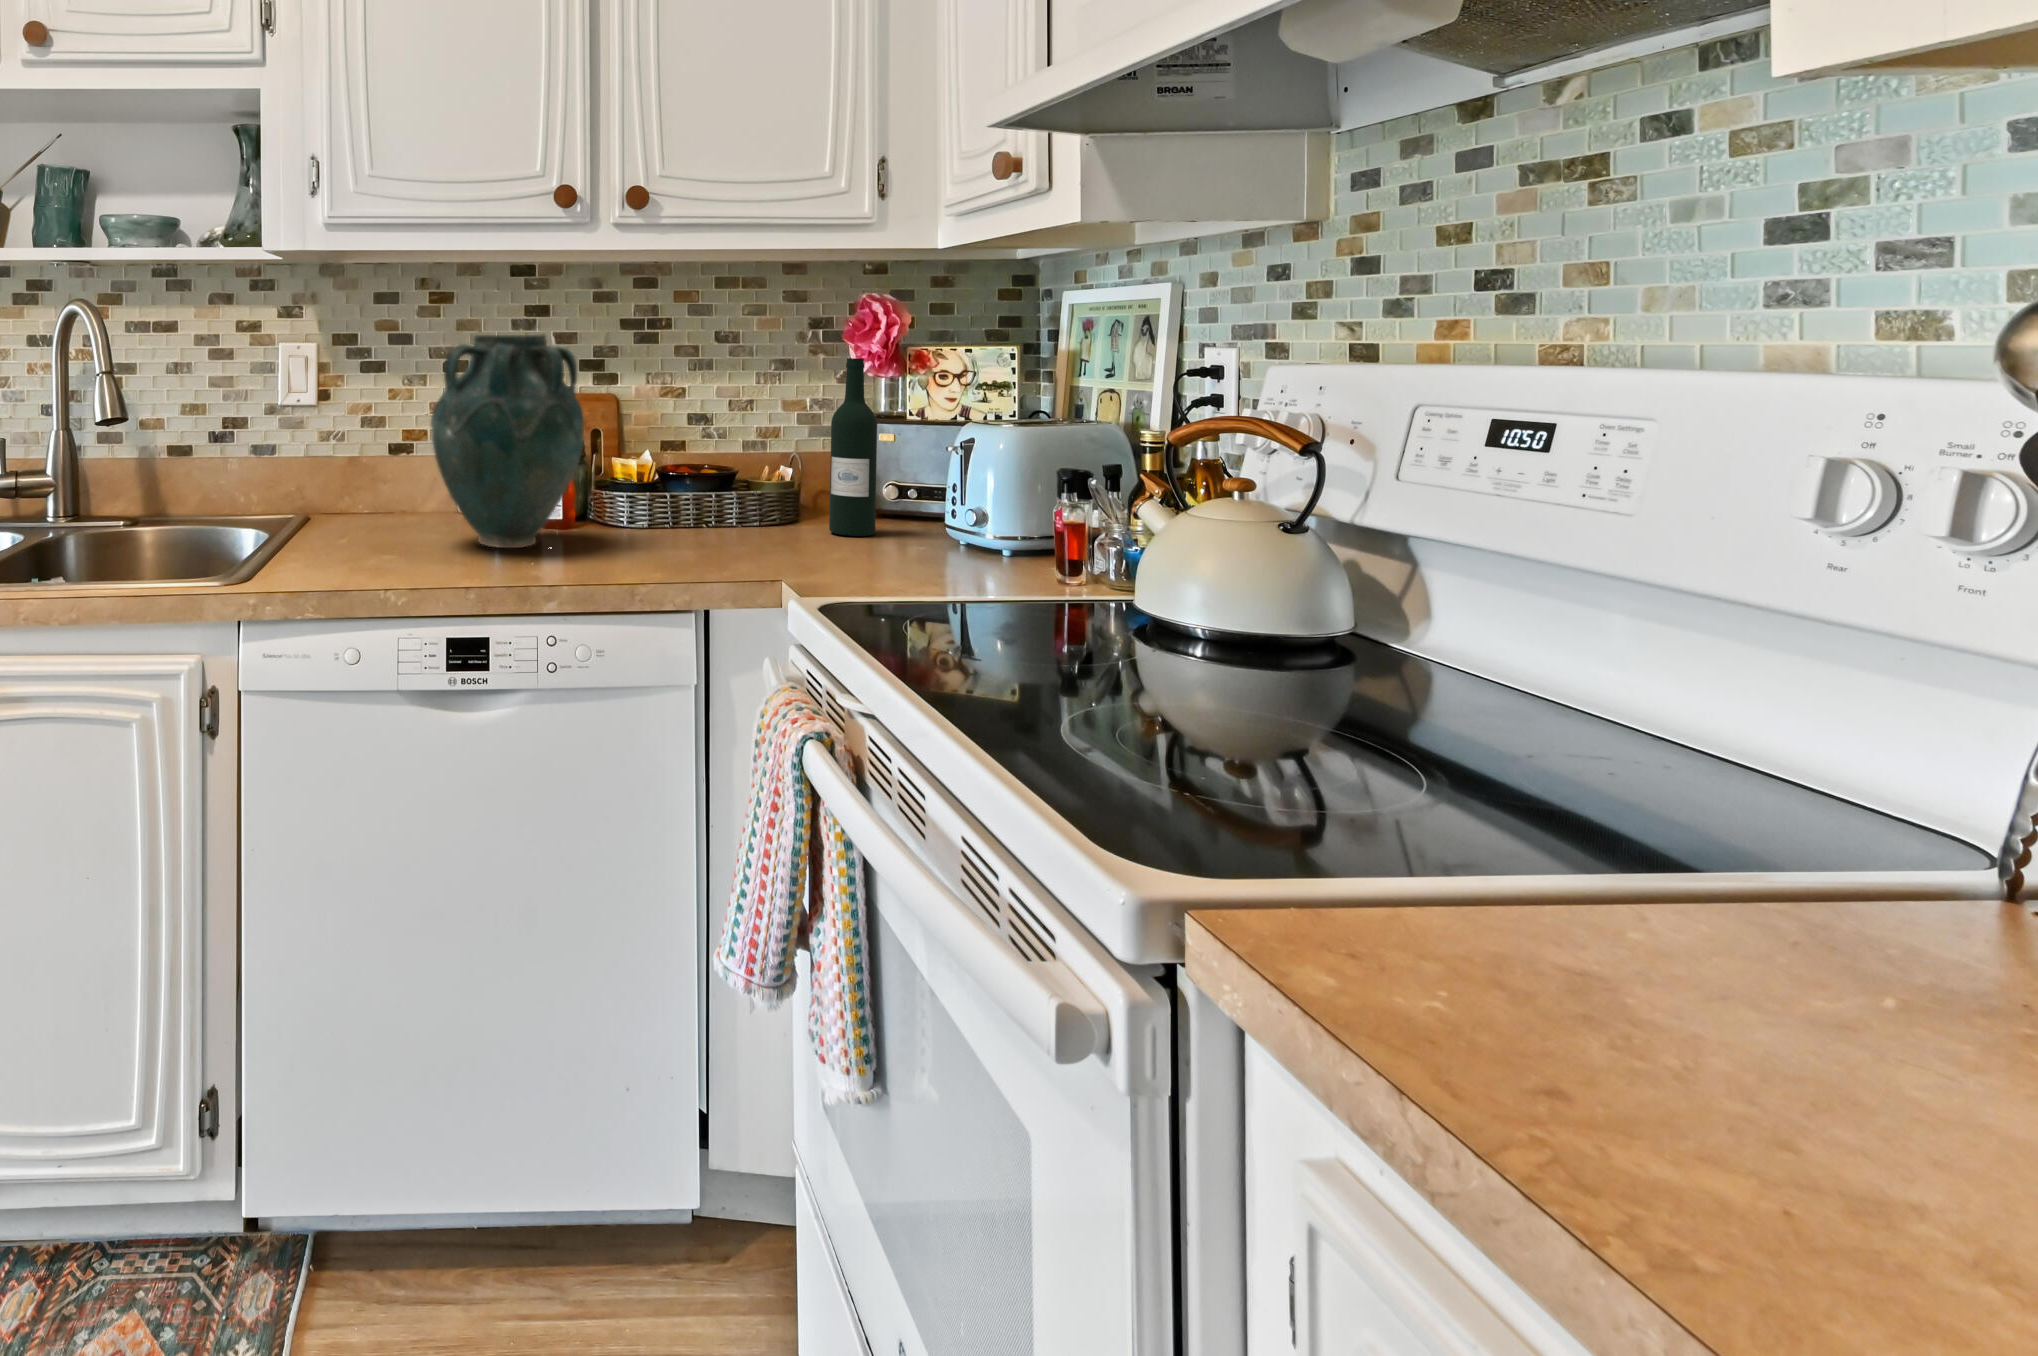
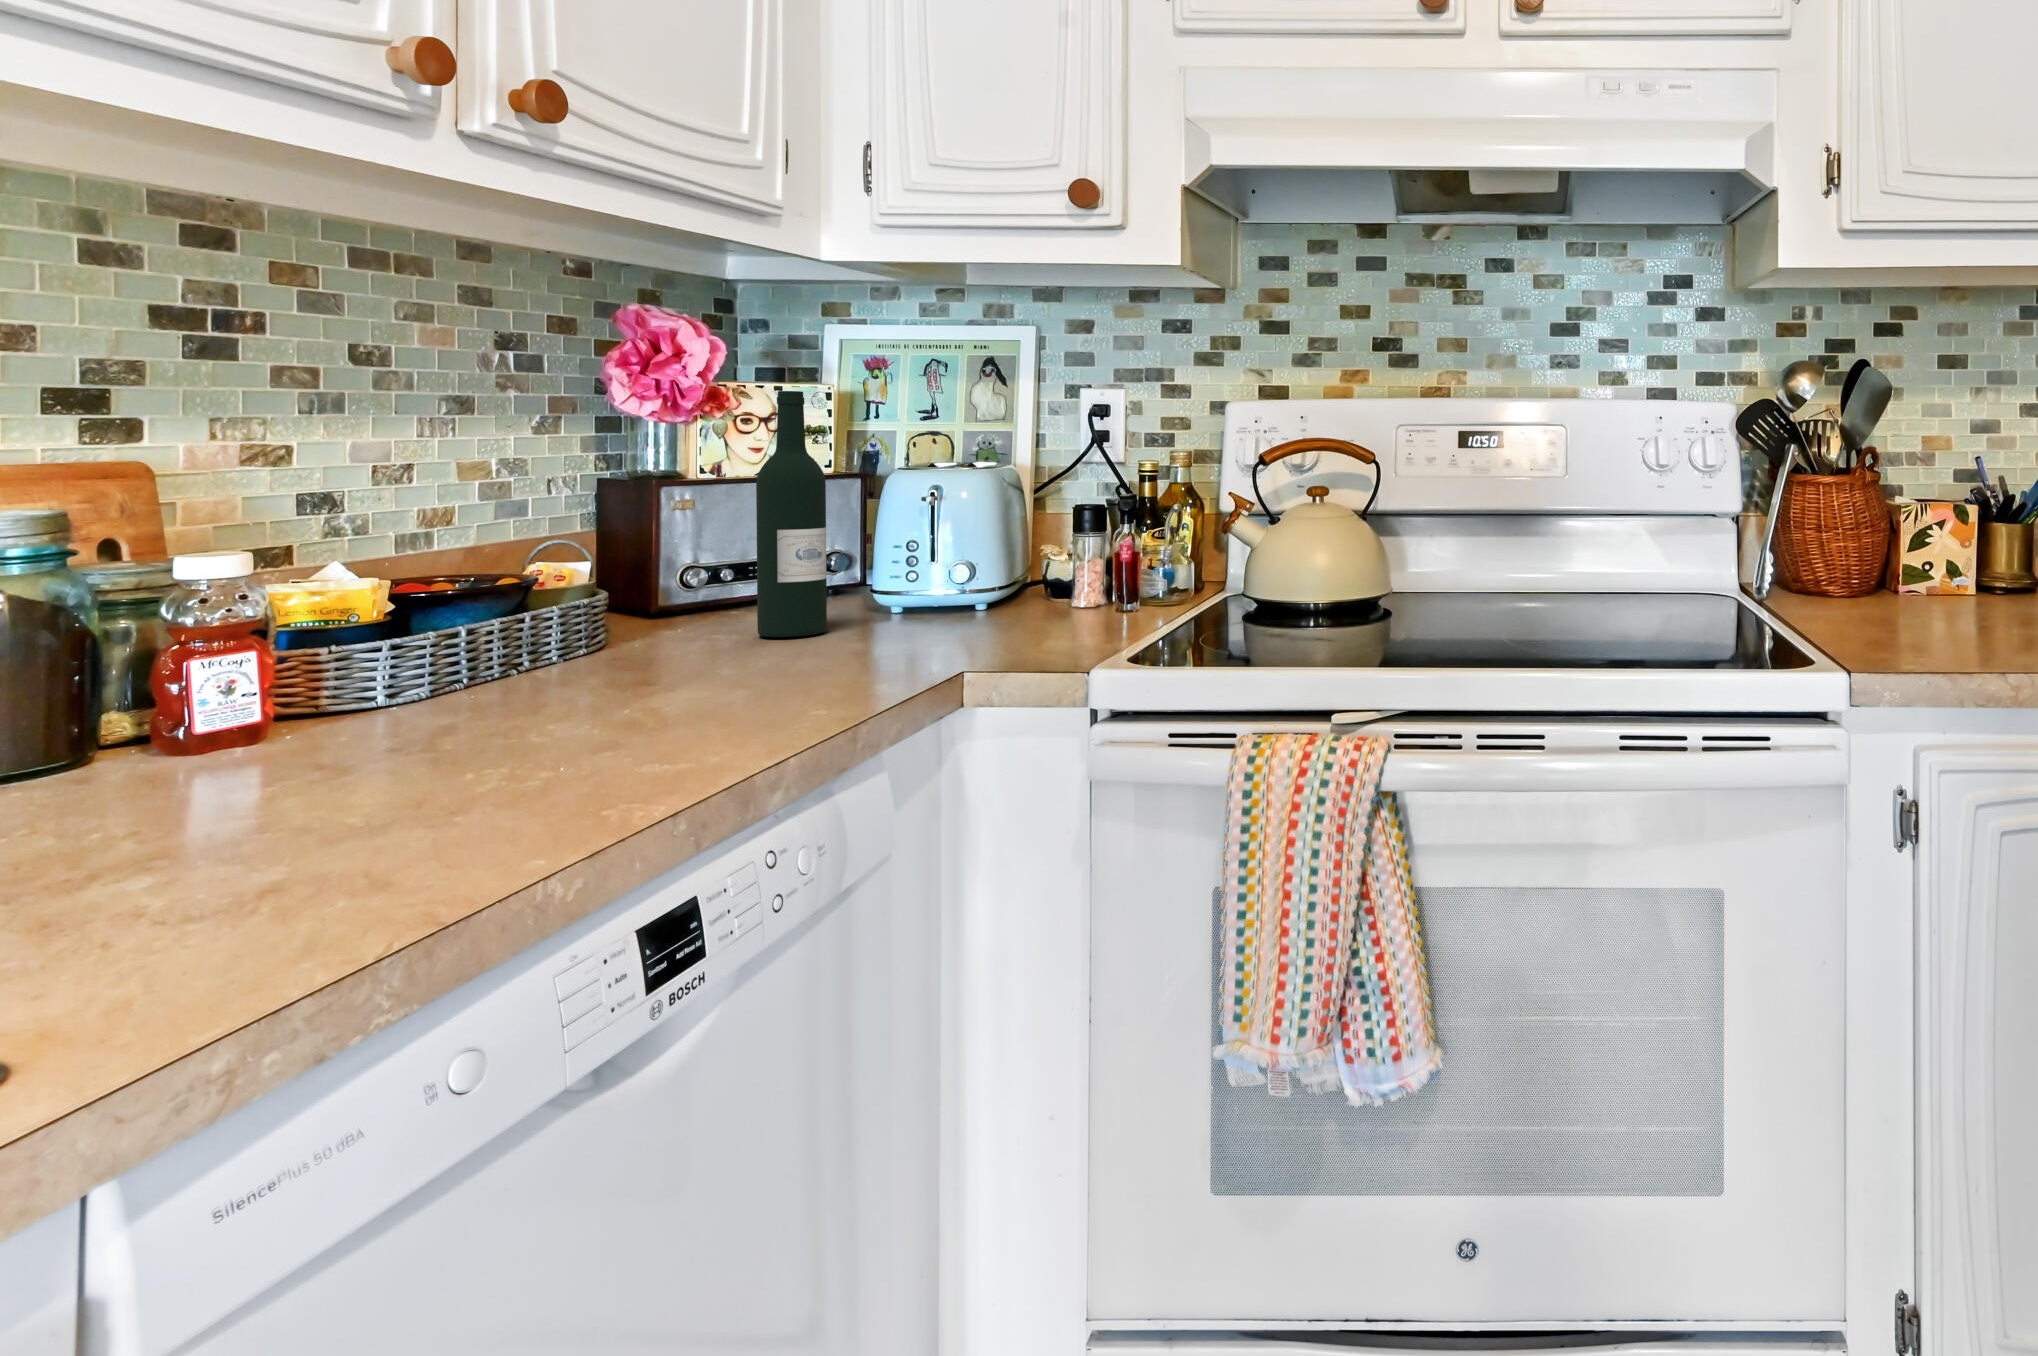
vase: present [431,334,584,548] -> none [270,314,678,770]

